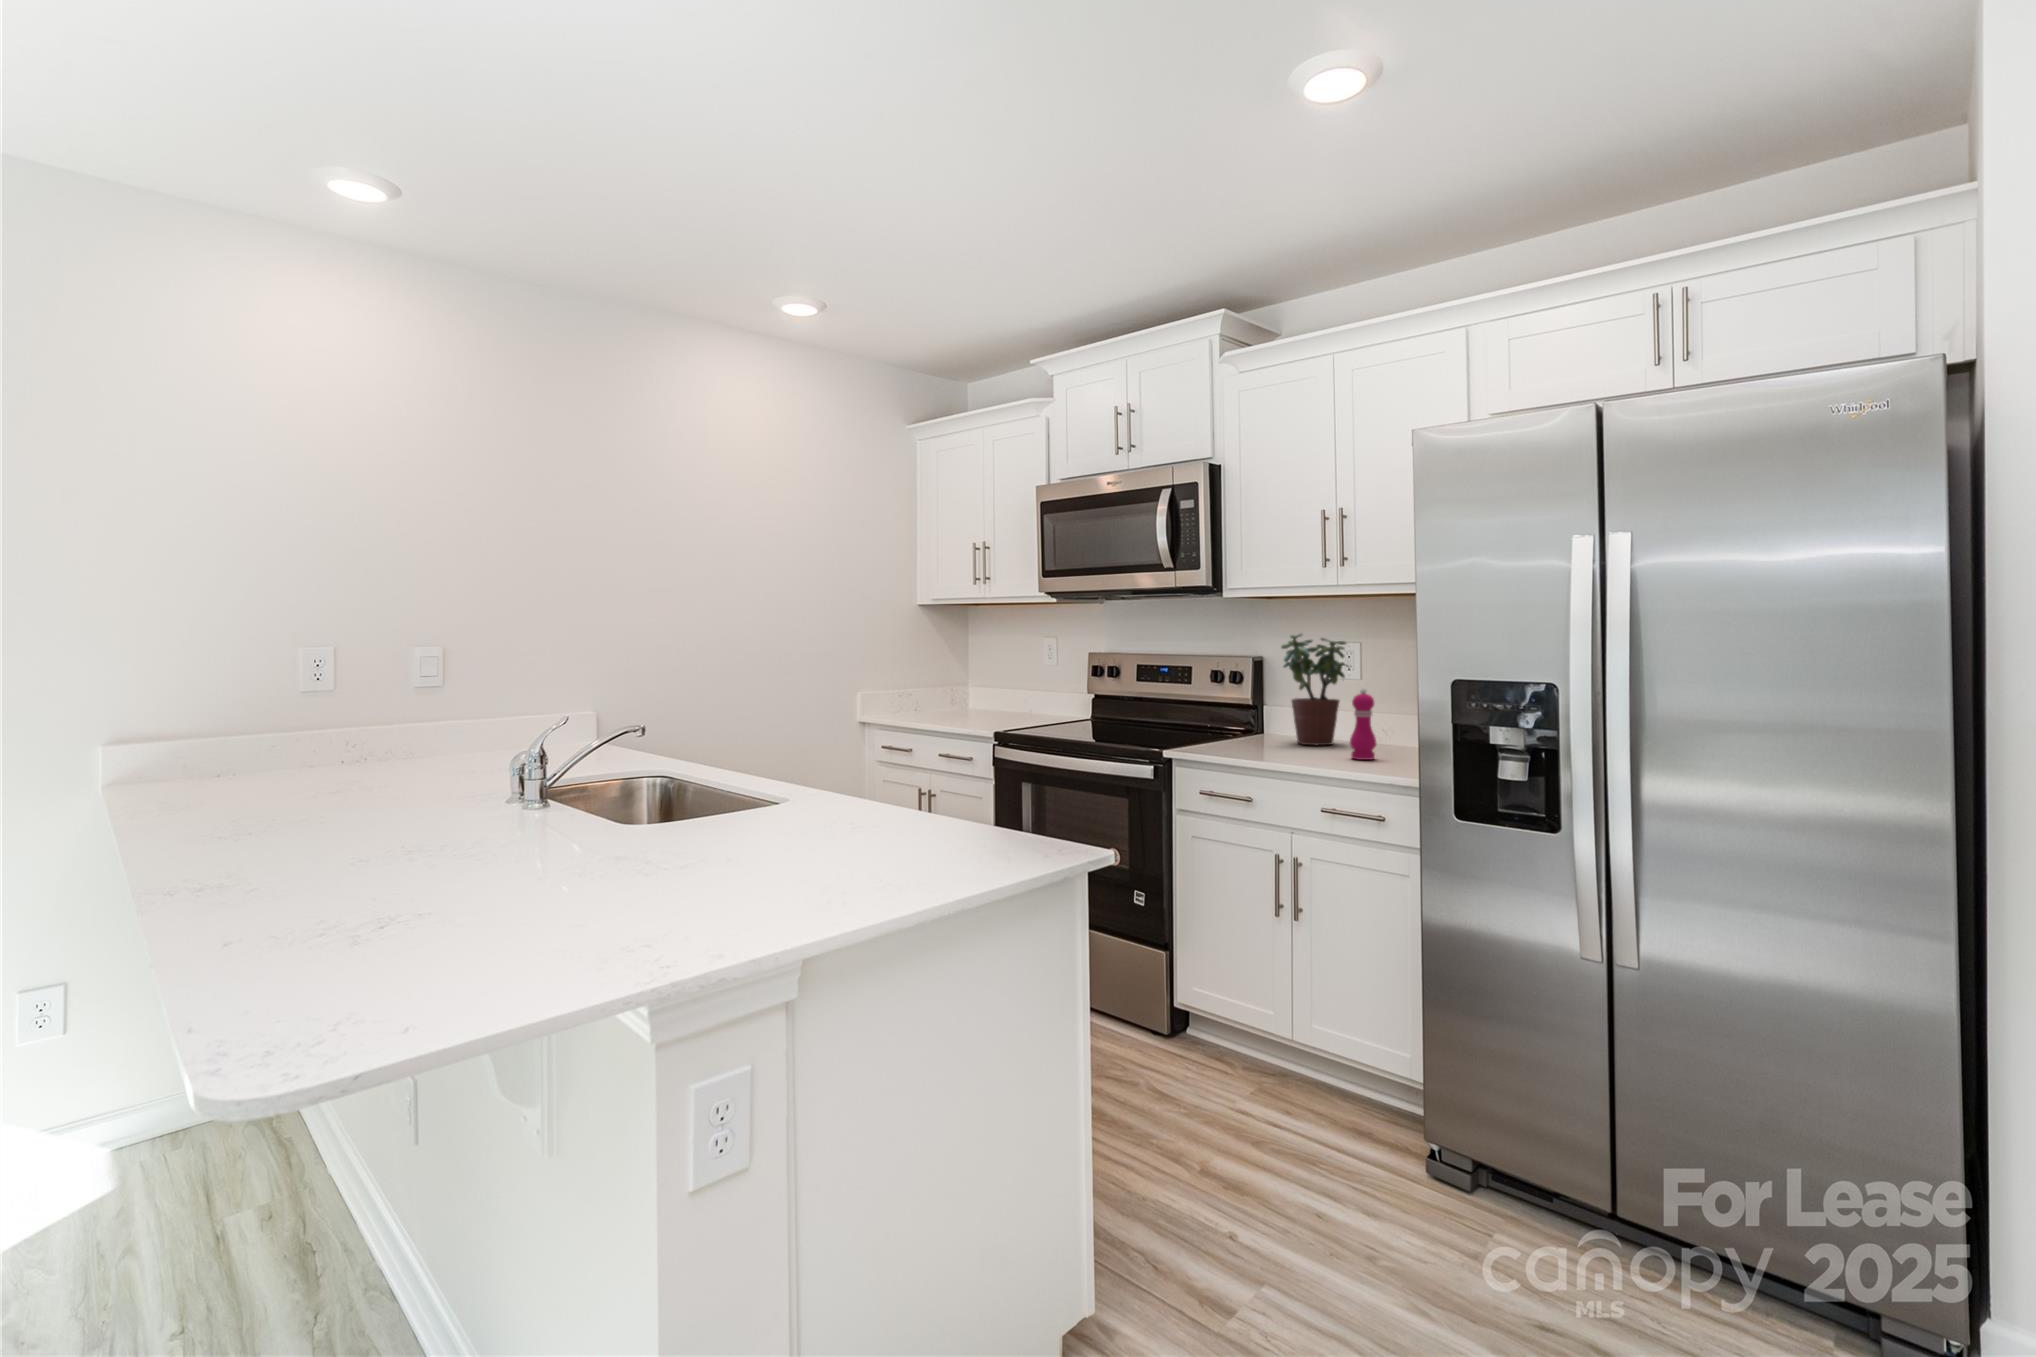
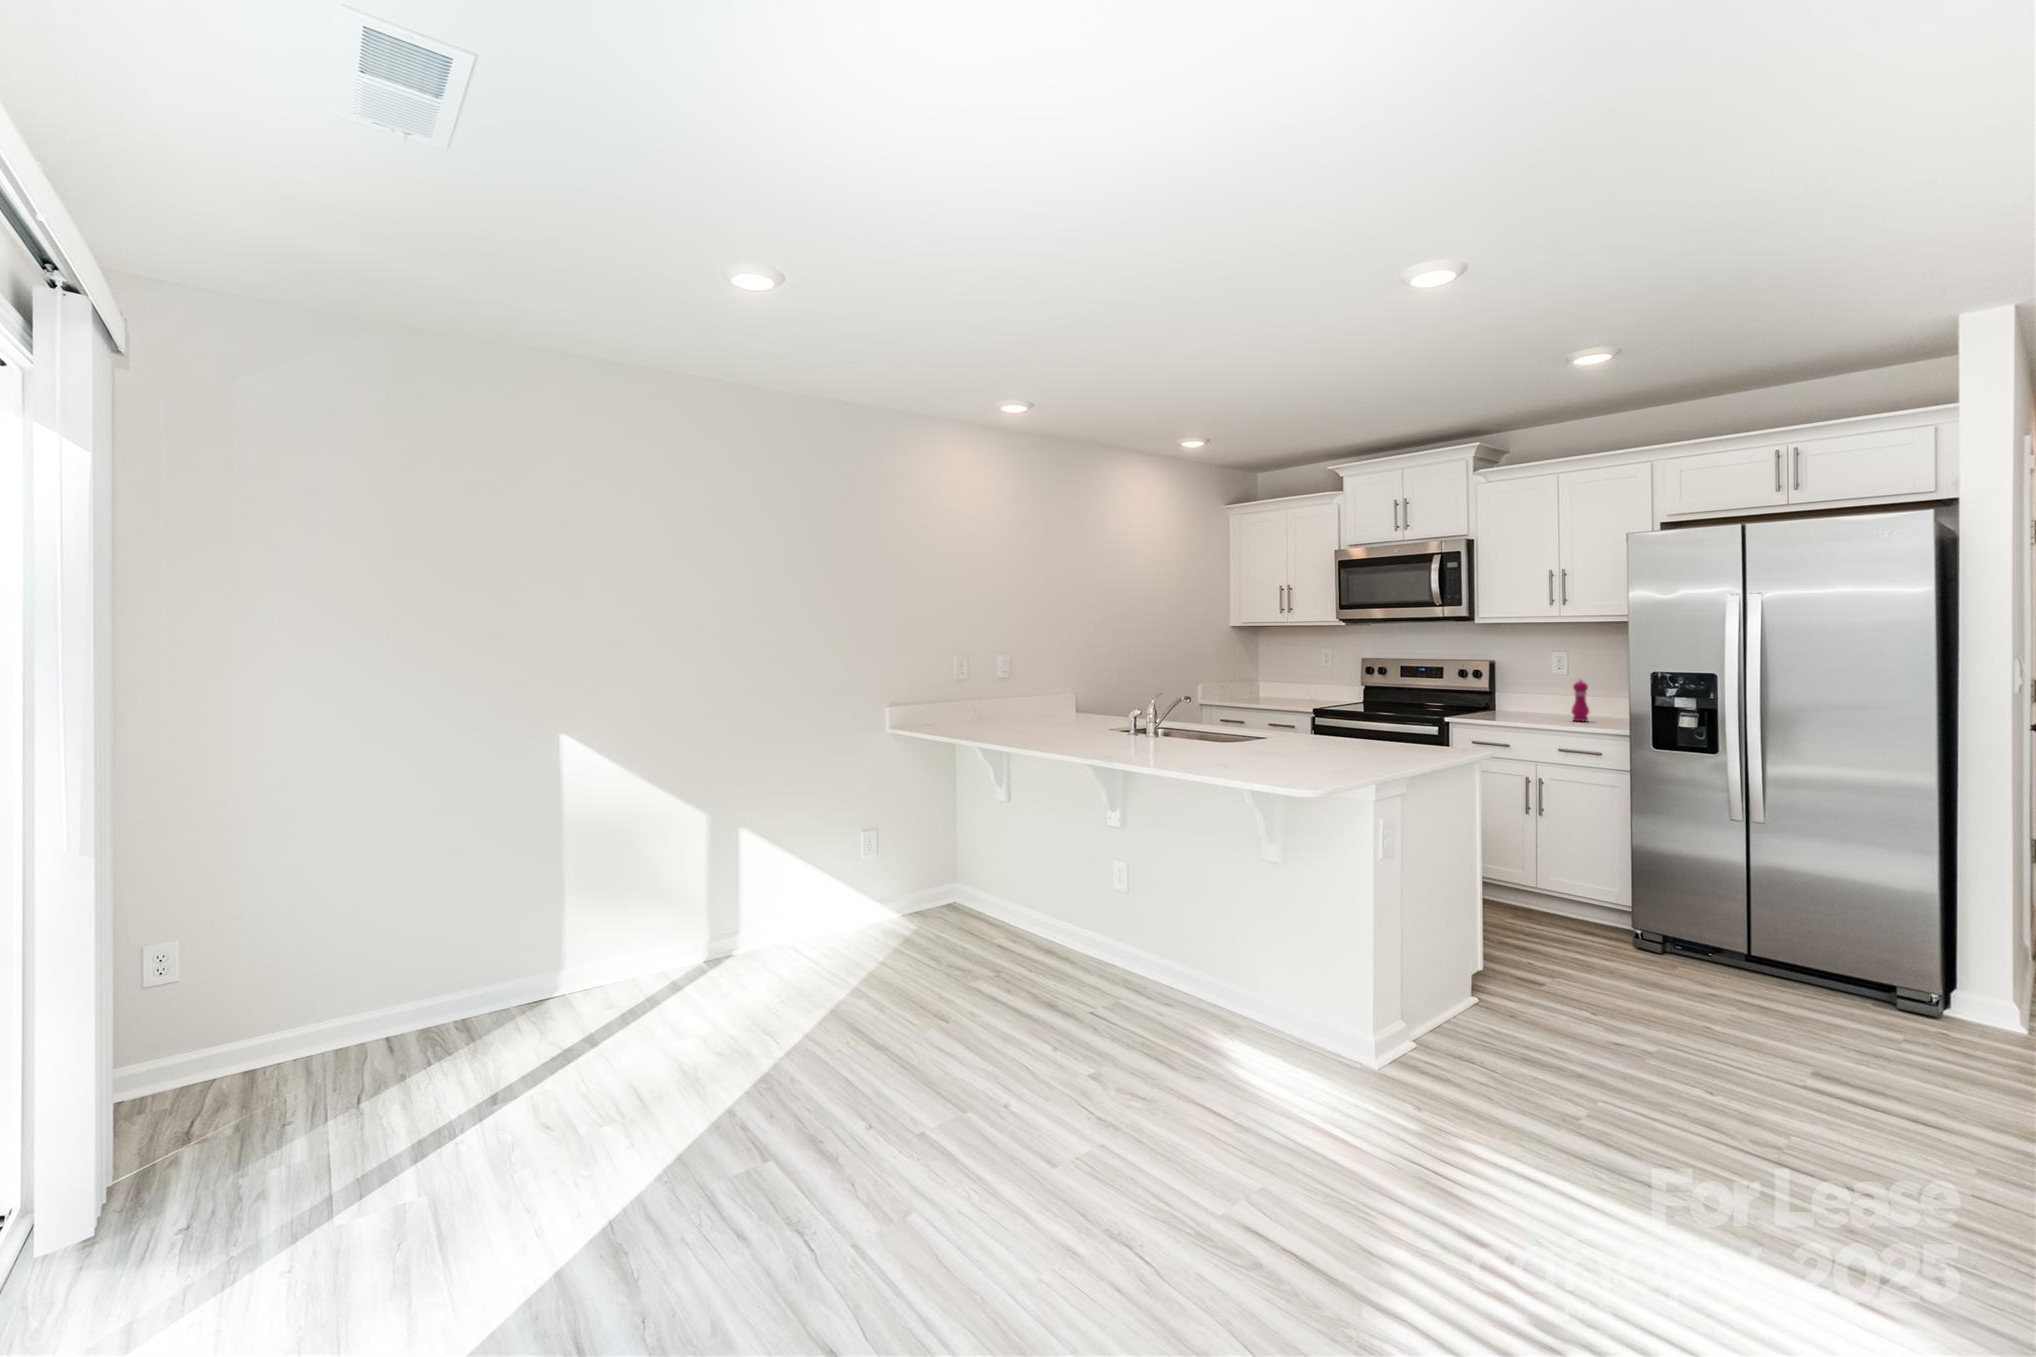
potted plant: present [1281,634,1346,745] -> none [1519,645,1566,715]

